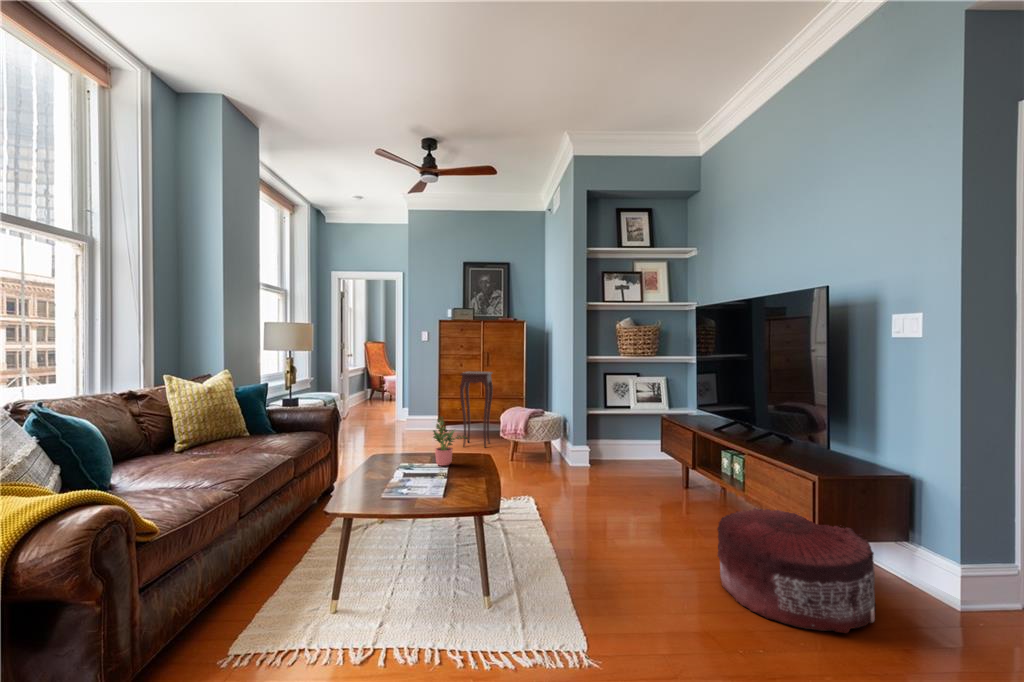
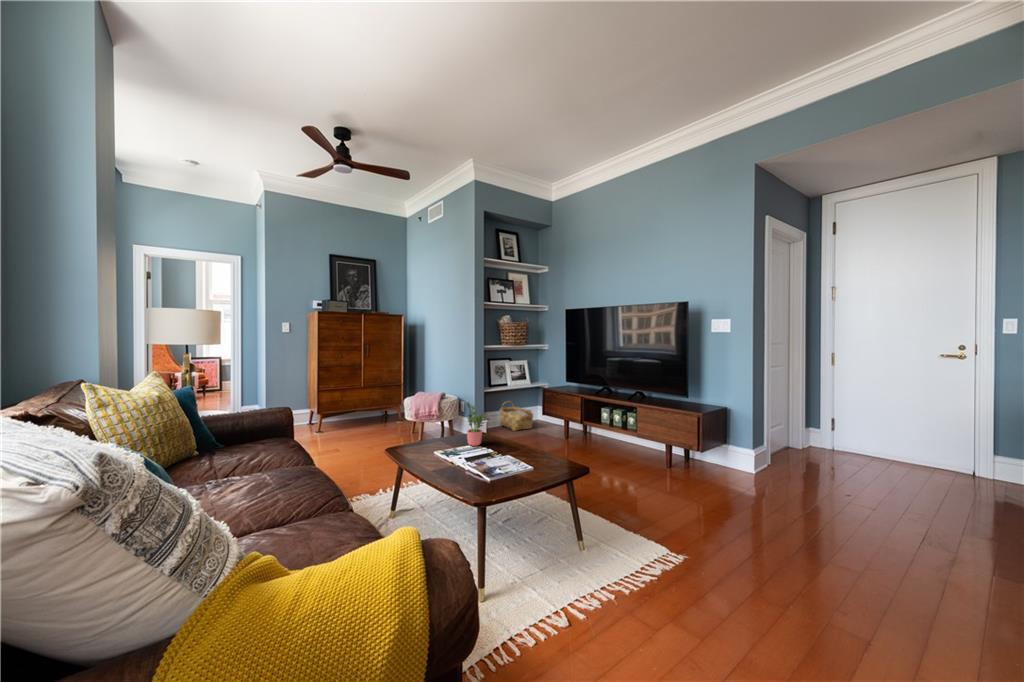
side table: present [460,372,493,448] -> none [352,361,384,433]
woven basket: none [618,431,660,471] -> present [500,402,533,431]
pouf: present [717,508,876,633] -> none [651,436,738,500]

